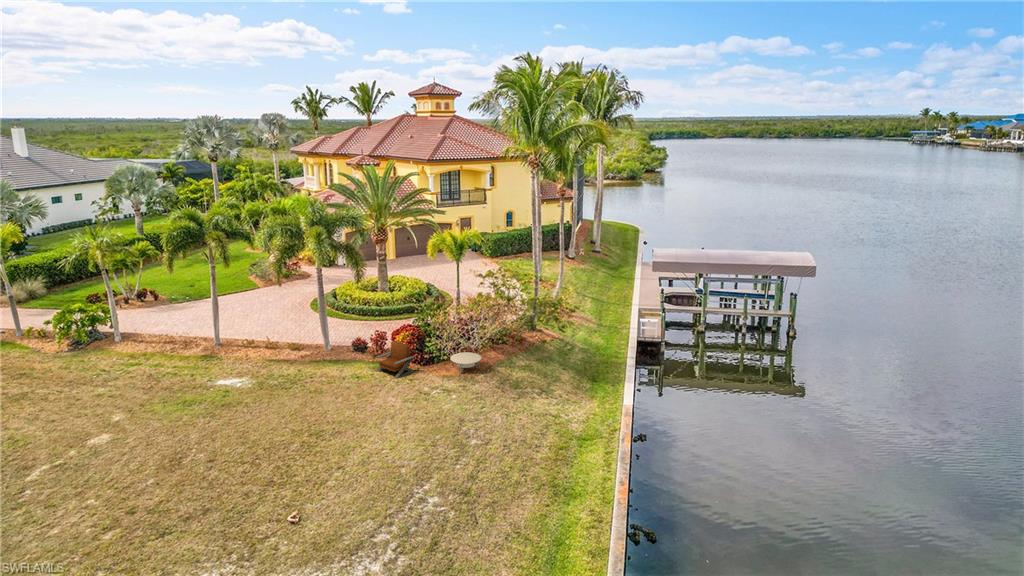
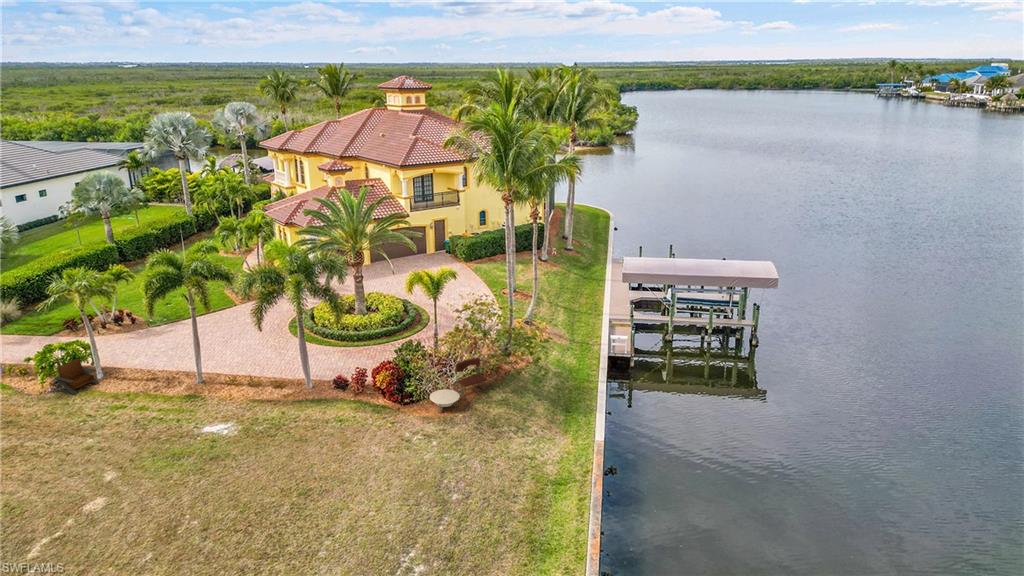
bench: none [478,323,511,362] -> present [455,358,487,396]
lounge chair: present [376,341,415,378] -> present [55,359,99,395]

